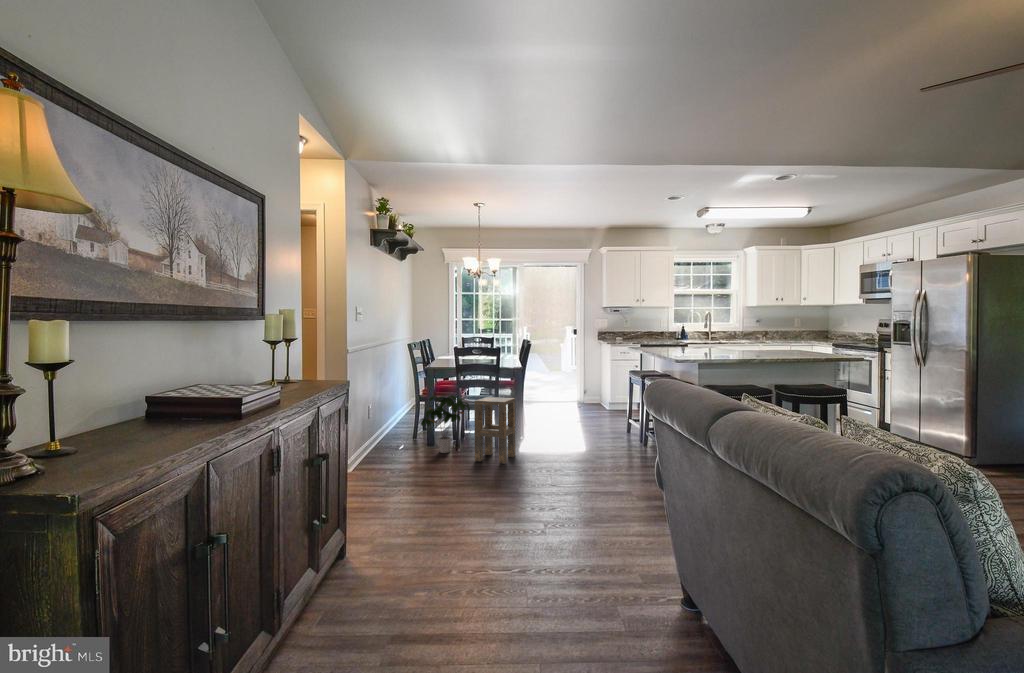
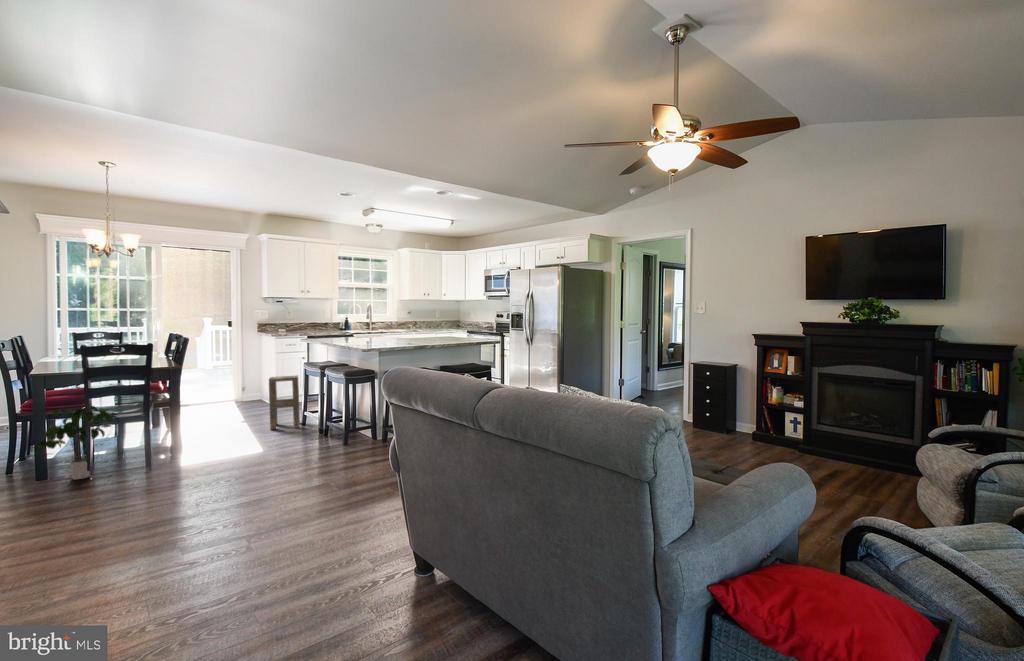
side table: present [474,397,515,464] -> present [269,375,300,429]

